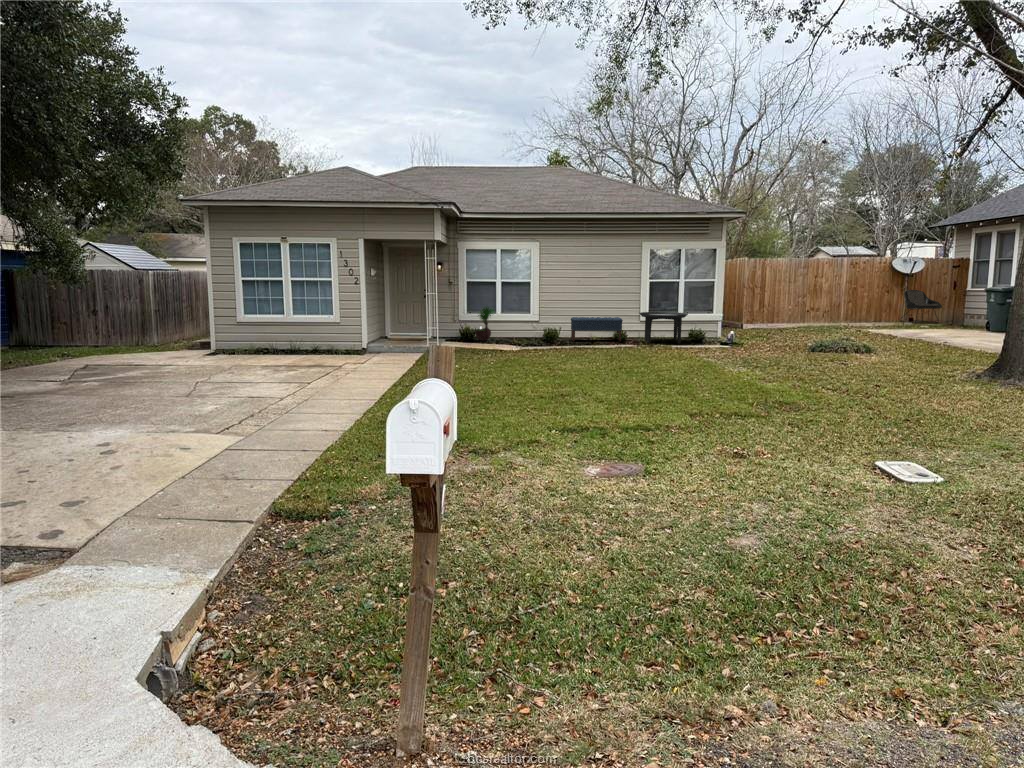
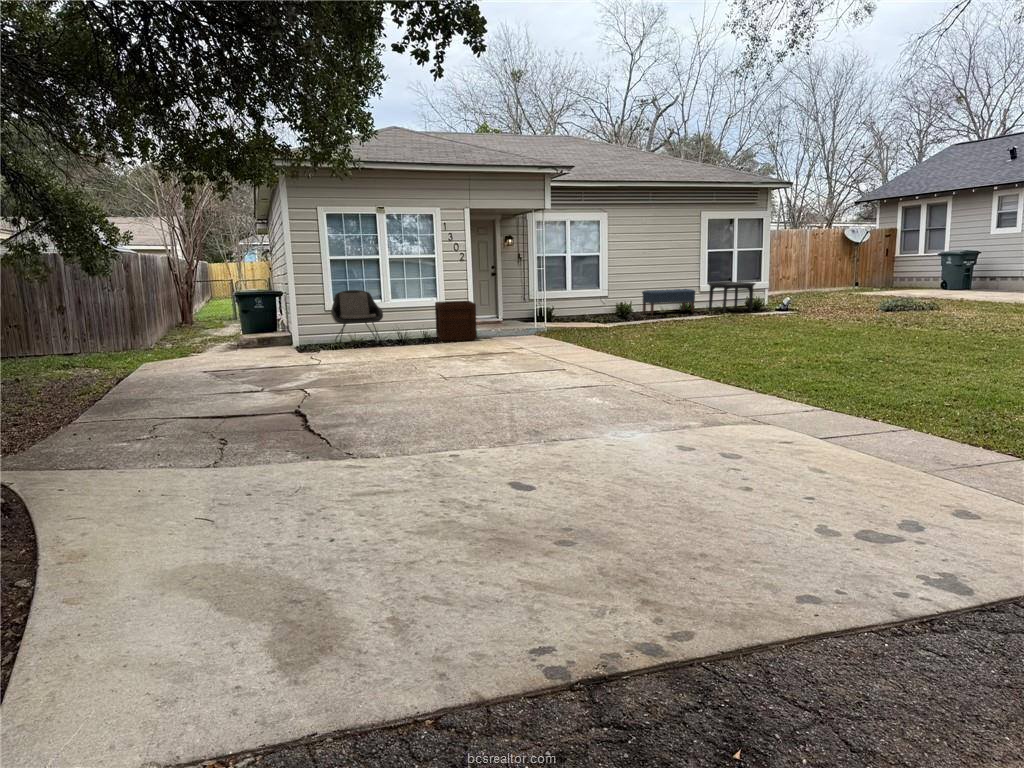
lounge chair: present [904,290,942,323] -> present [331,290,383,348]
potted tree: present [475,307,494,341] -> none [552,280,575,319]
wooden crate: none [318,319,361,355] -> present [435,301,477,341]

